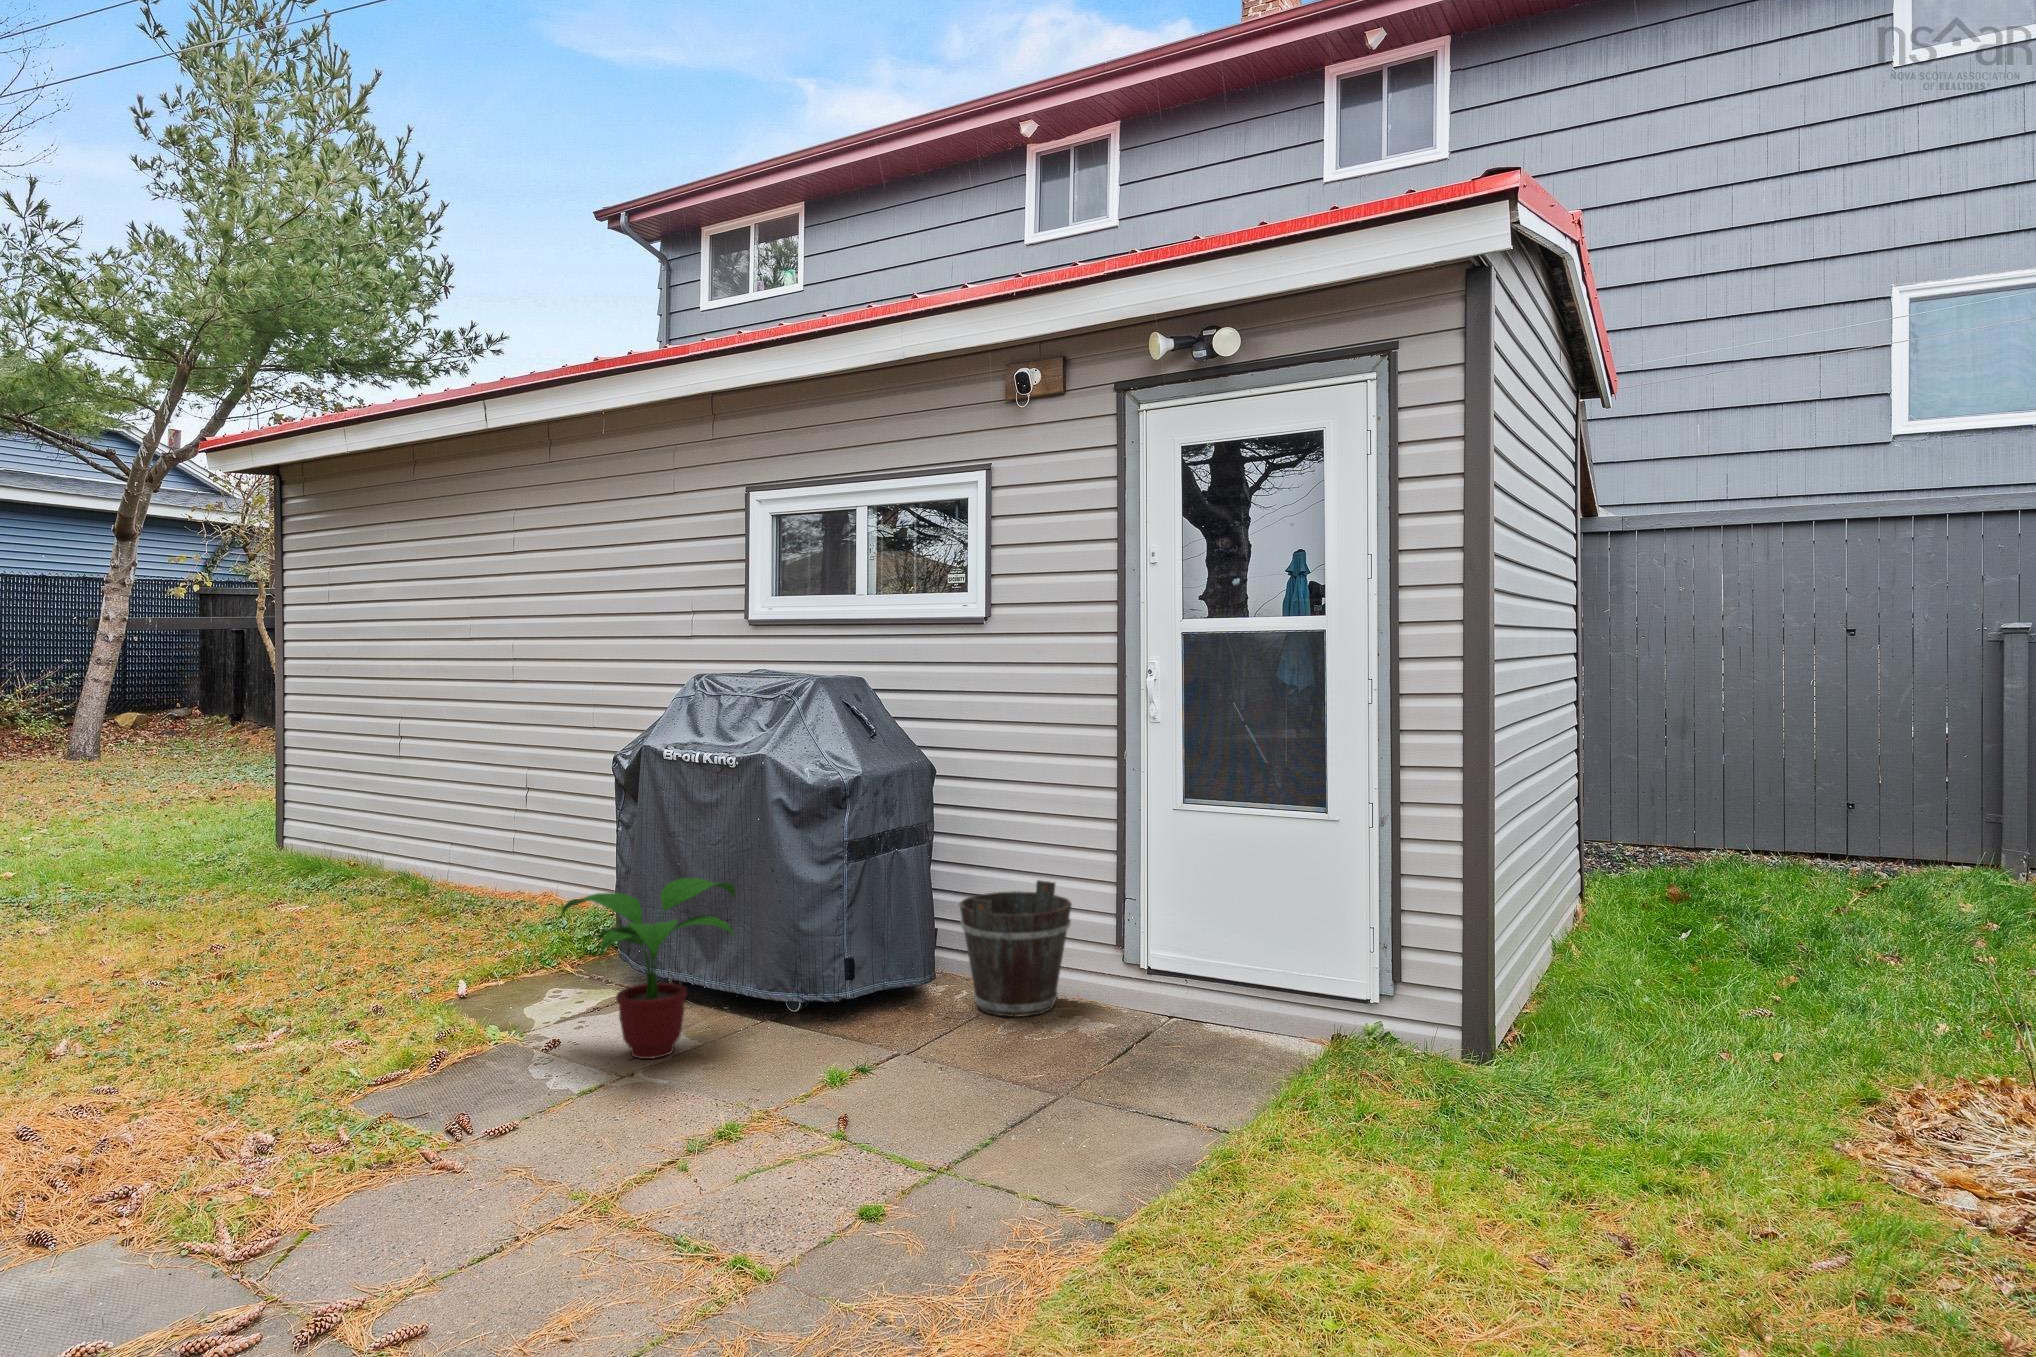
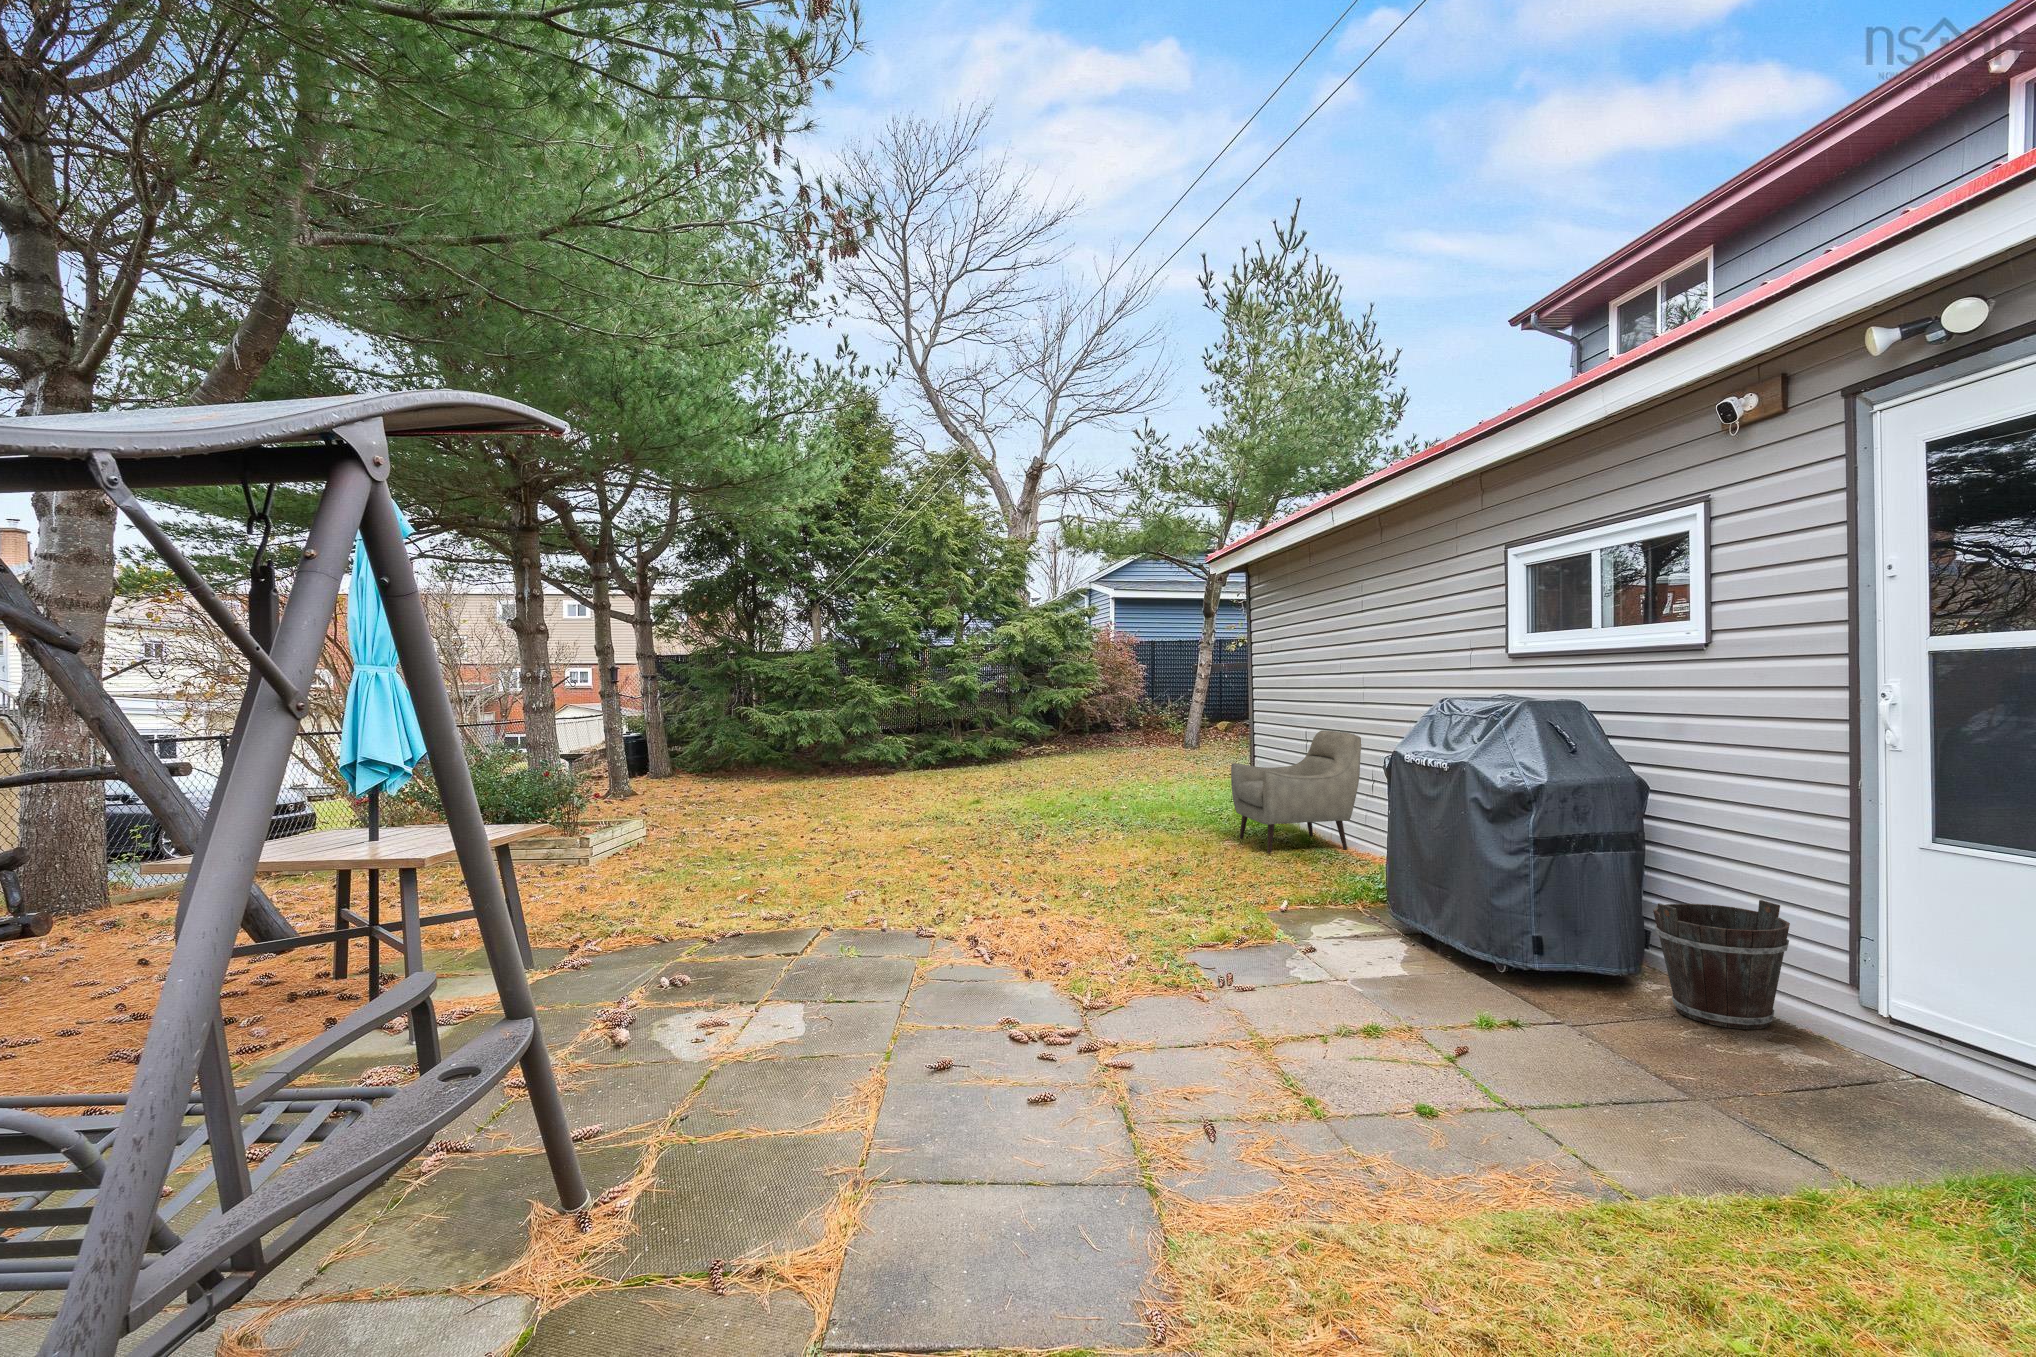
chair: none [291,725,513,916] -> present [1231,730,1361,853]
potted plant: present [561,878,735,1059] -> none [1315,849,1443,975]

